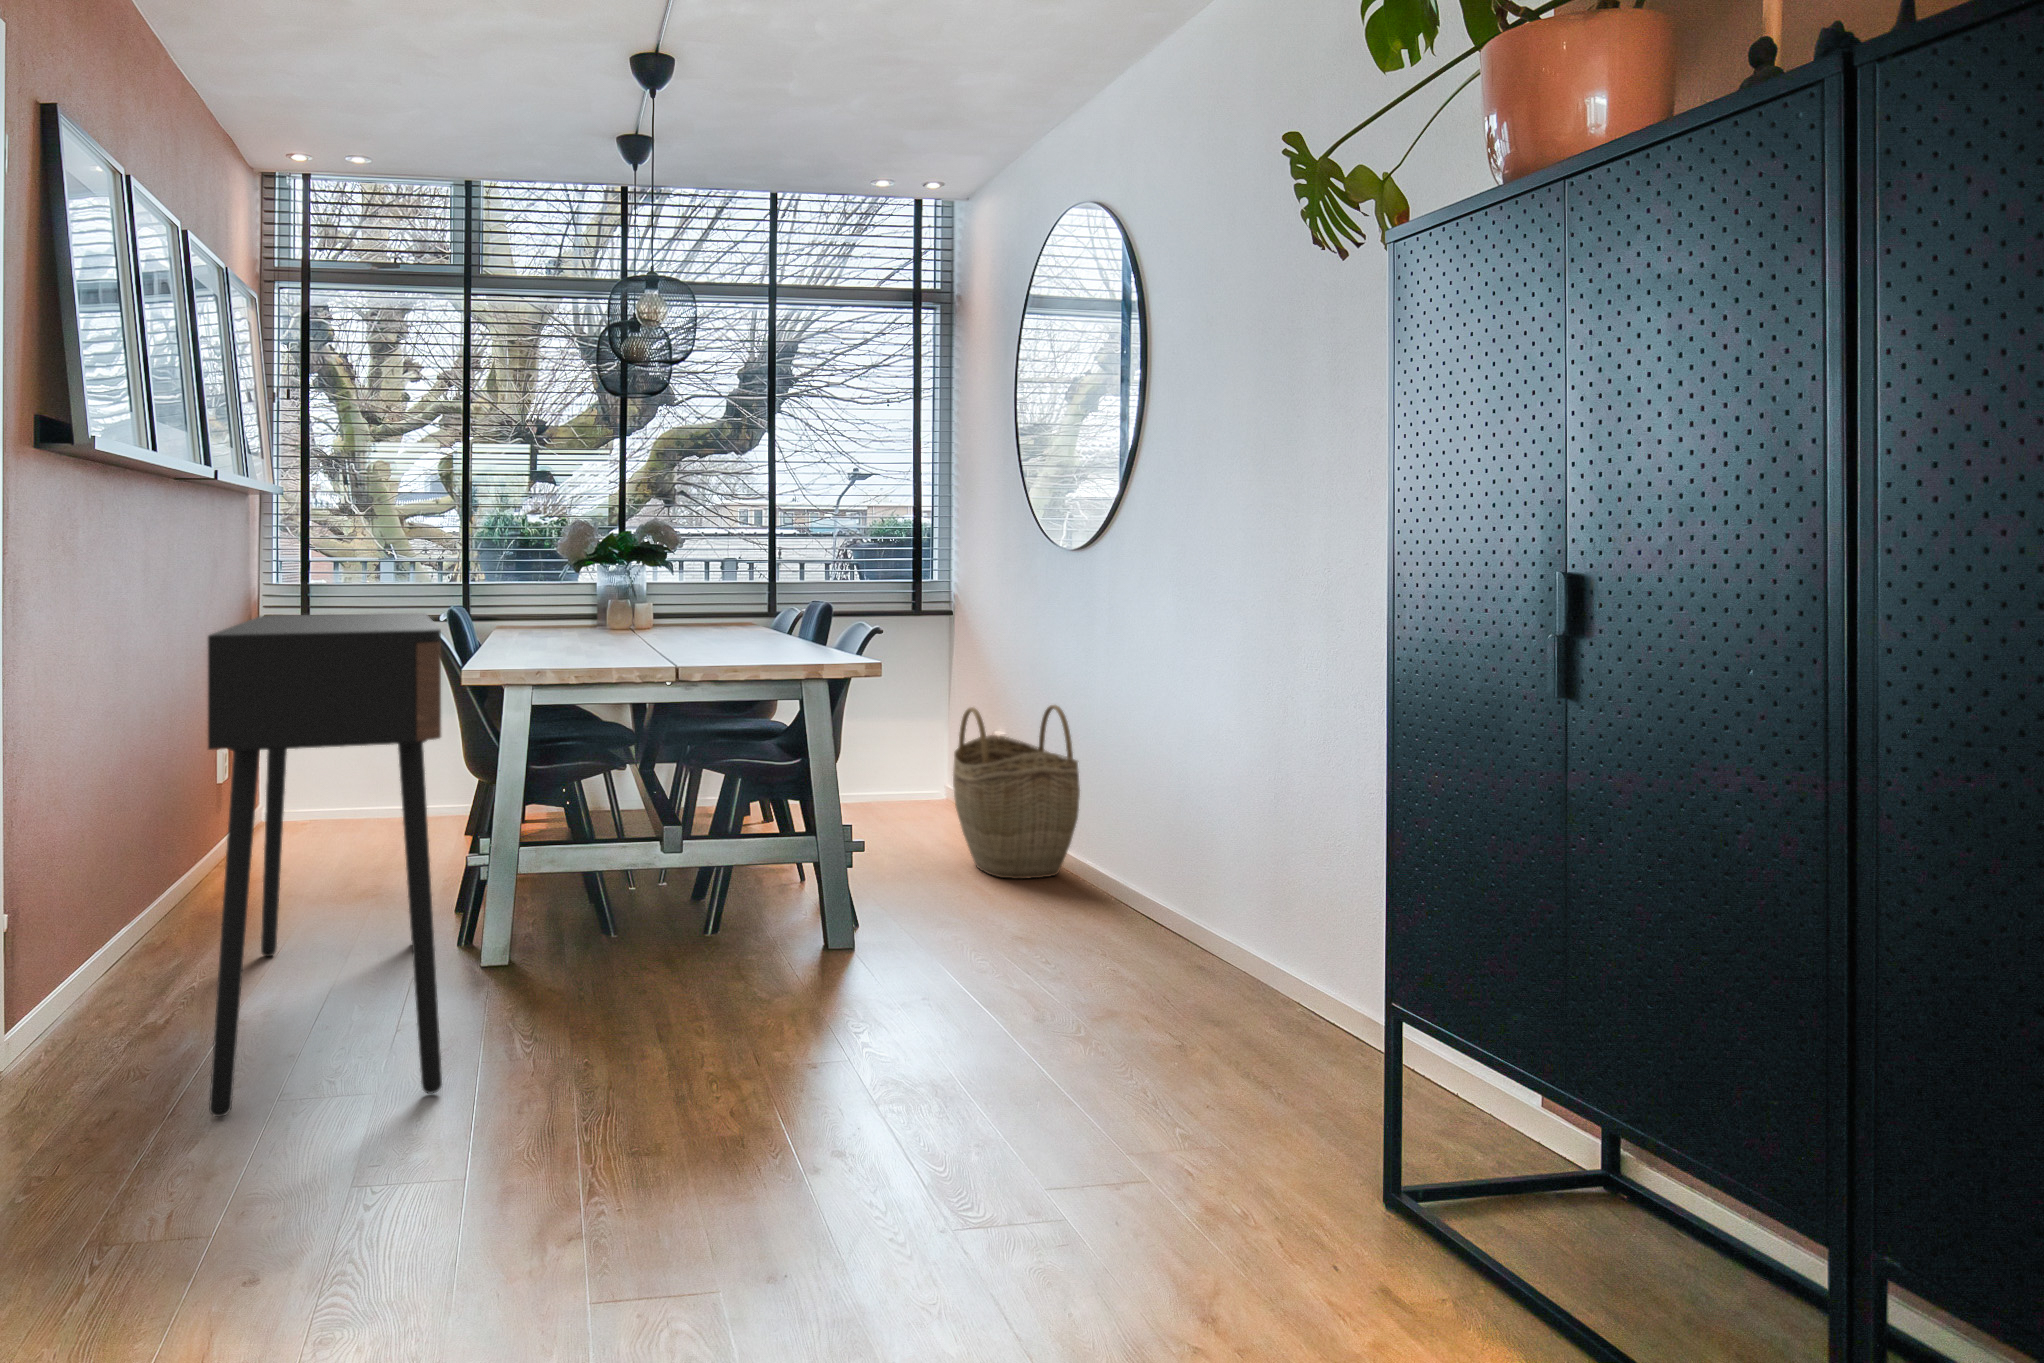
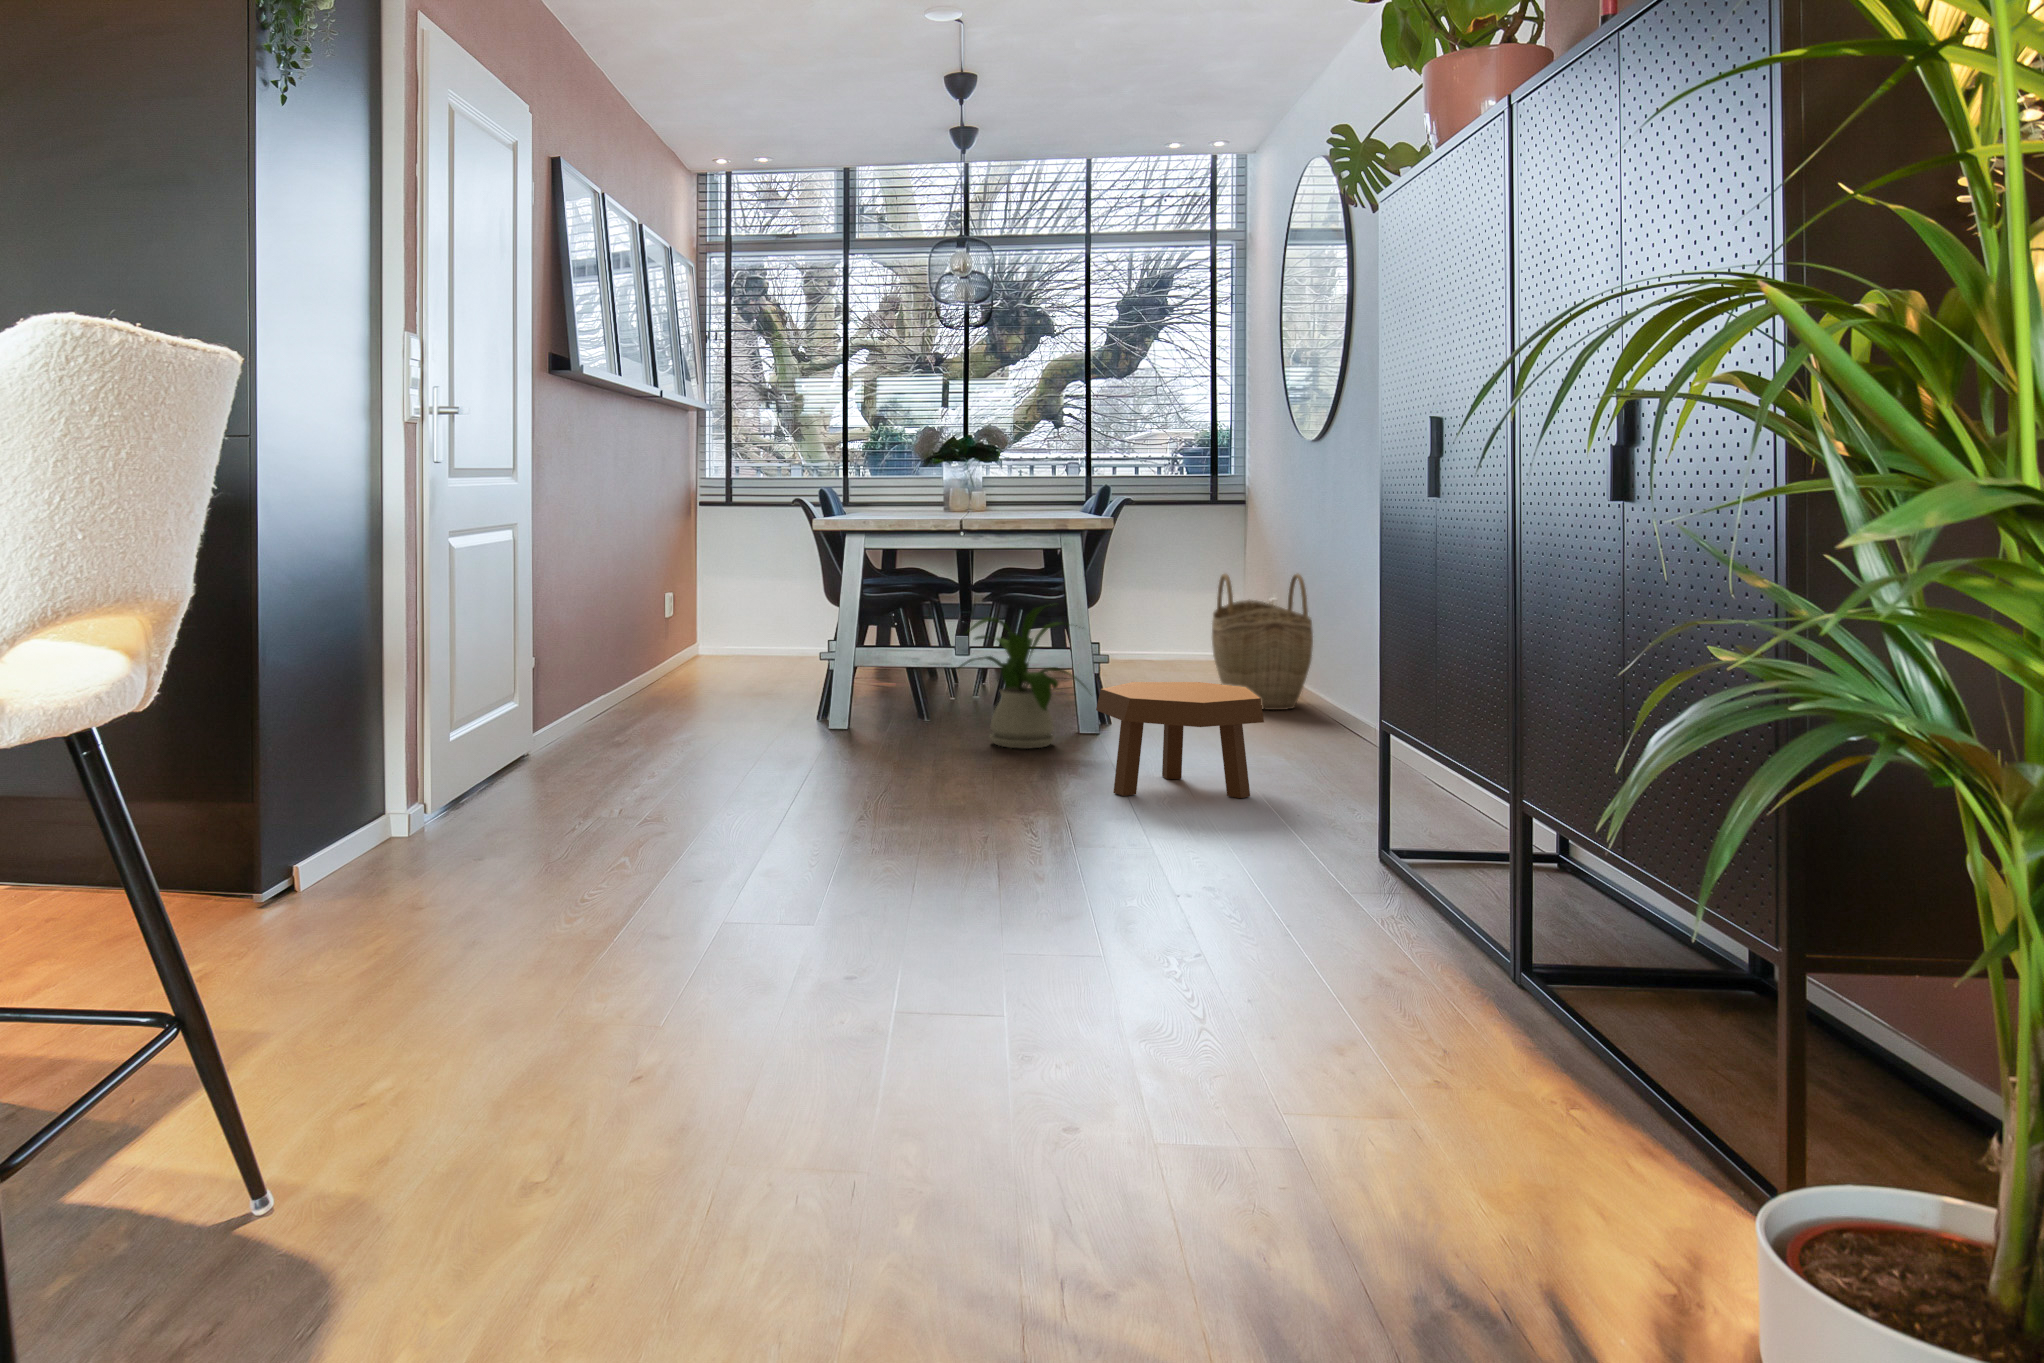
console table: present [208,613,442,1117] -> none [645,483,795,774]
house plant: none [666,781,870,987] -> present [959,606,1086,749]
footstool: none [913,893,1155,1089] -> present [1096,682,1264,798]

